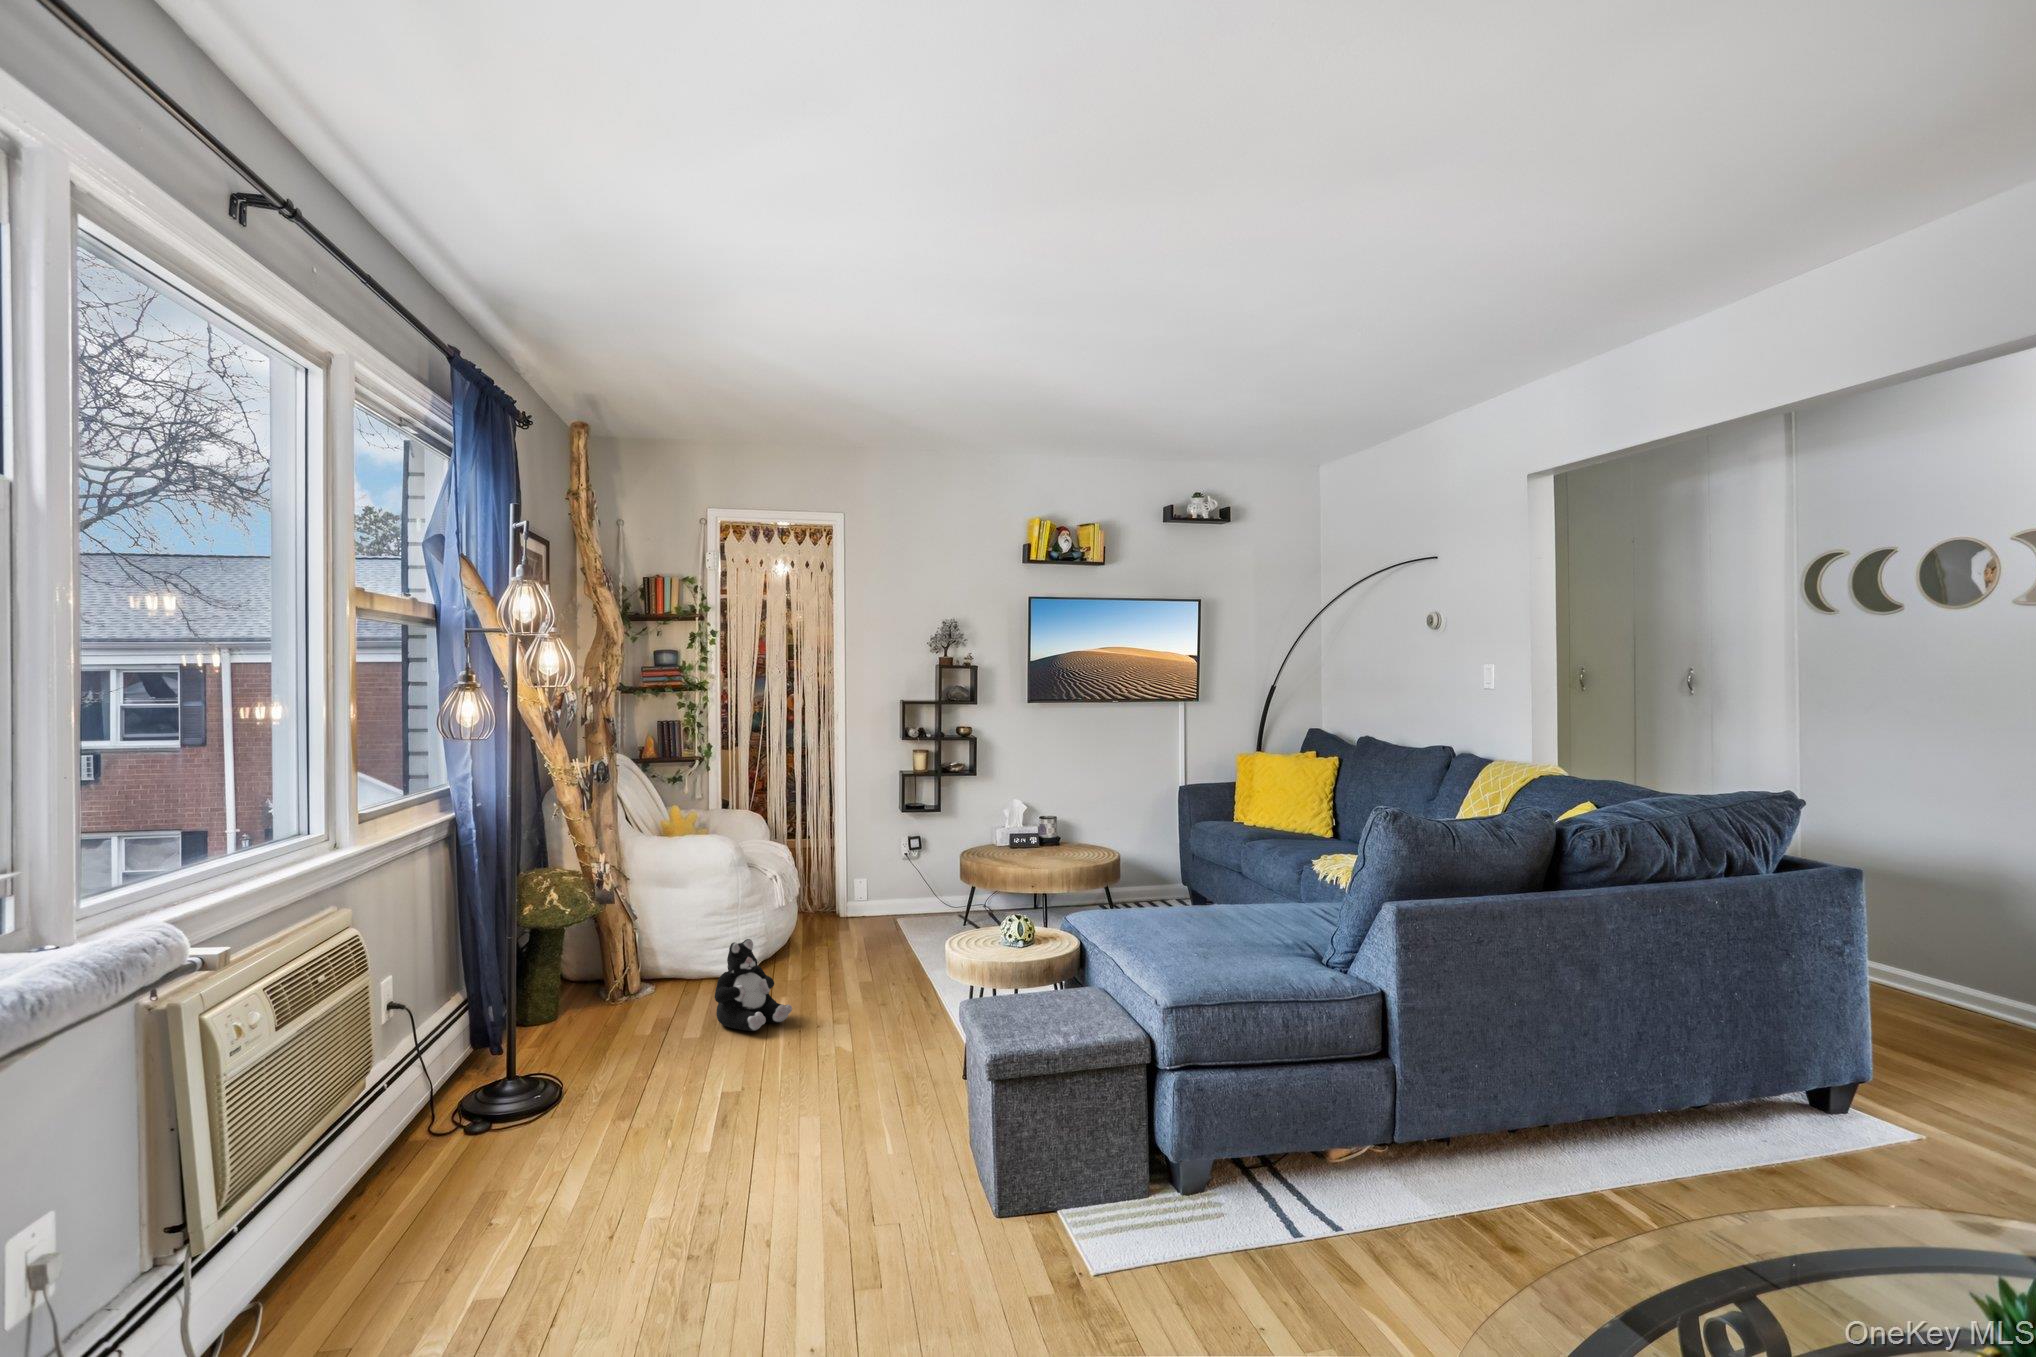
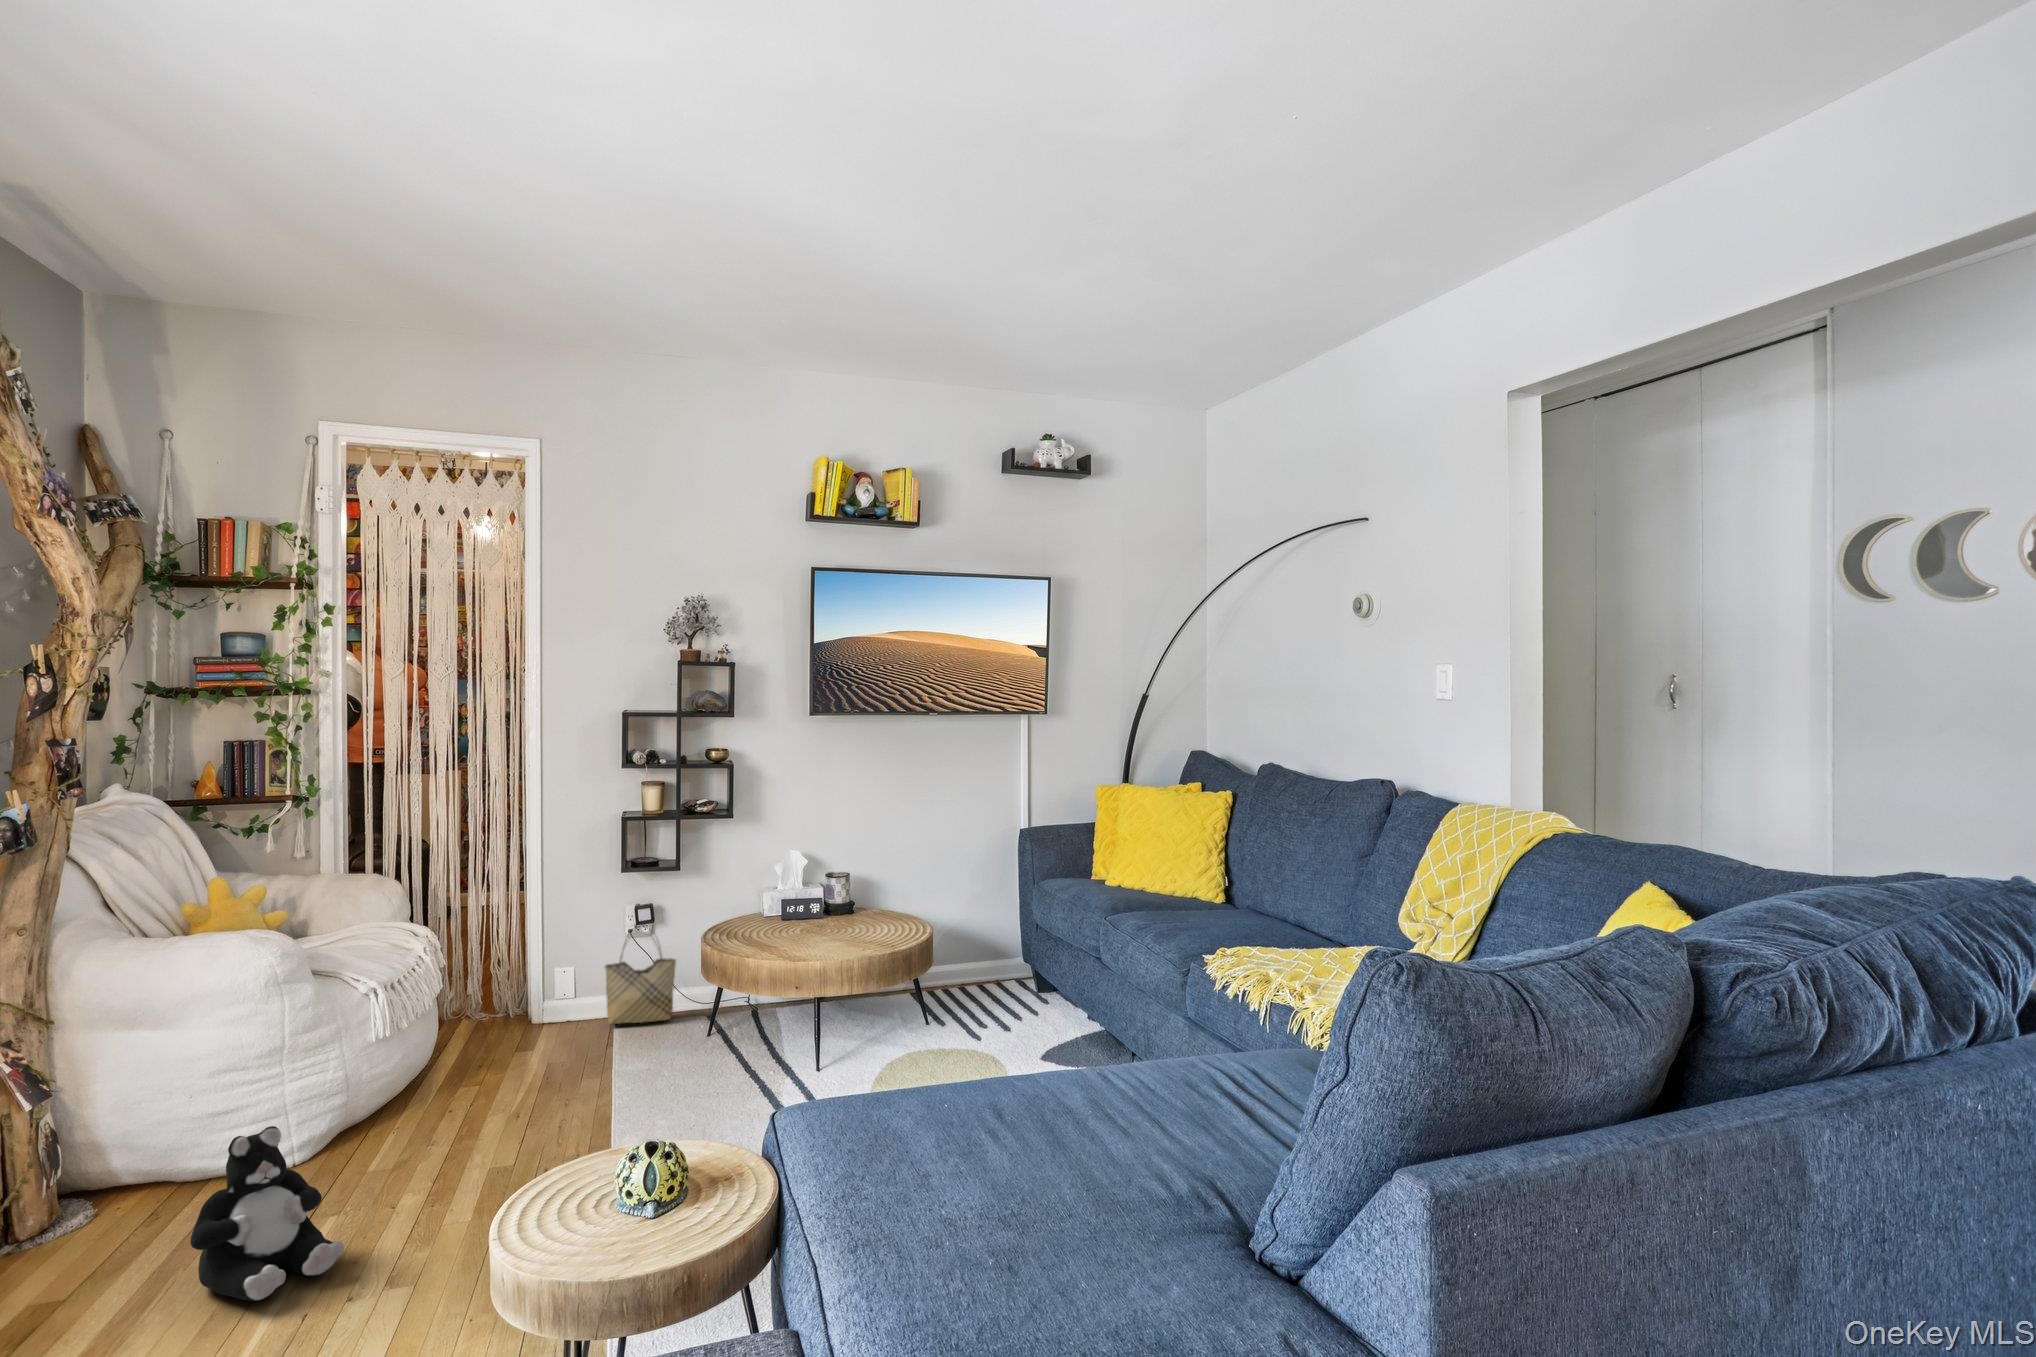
woven basket: none [893,849,939,915] -> present [605,931,676,1024]

